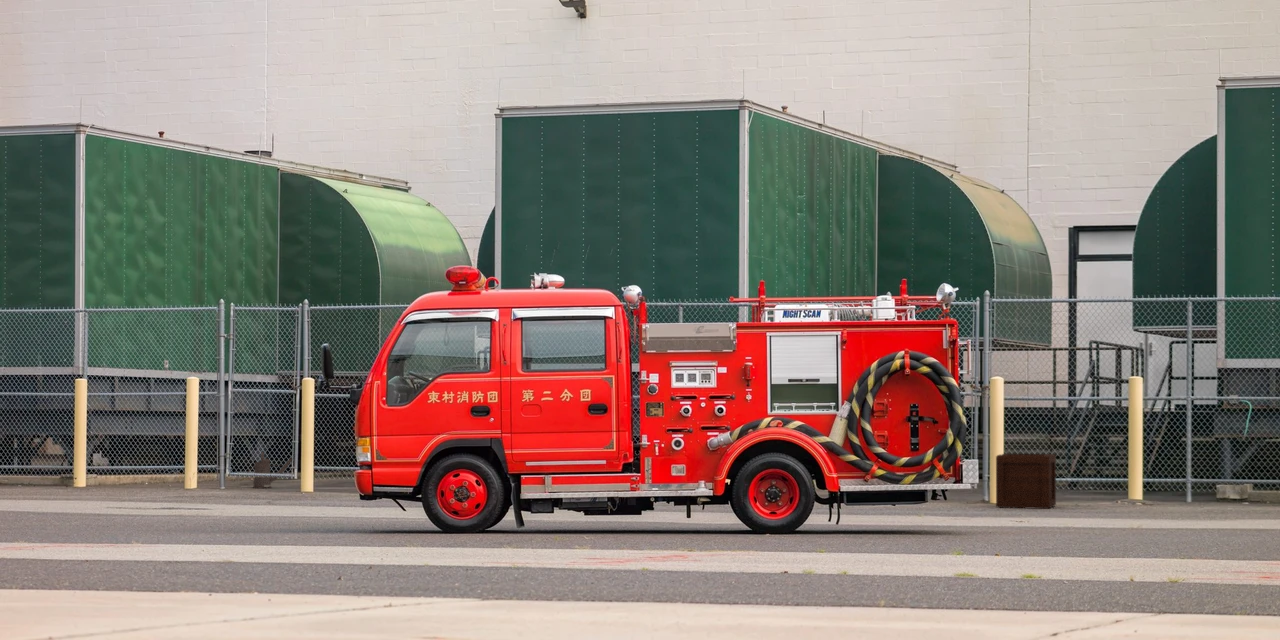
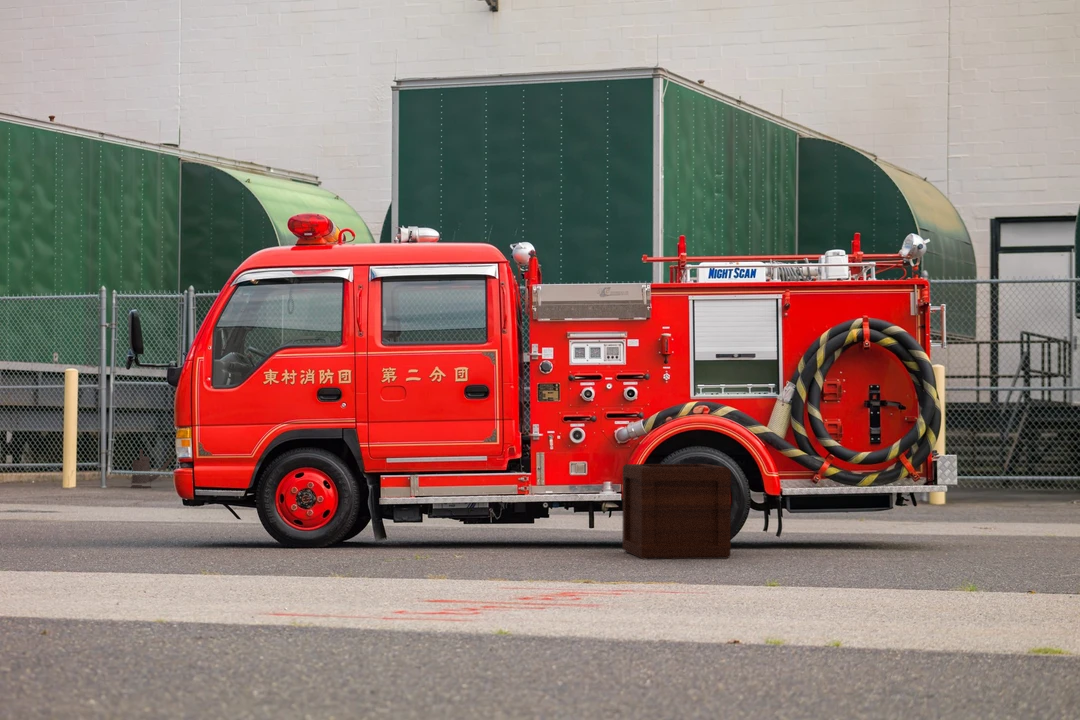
wooden crate: present [996,453,1056,509] -> present [623,464,731,559]

